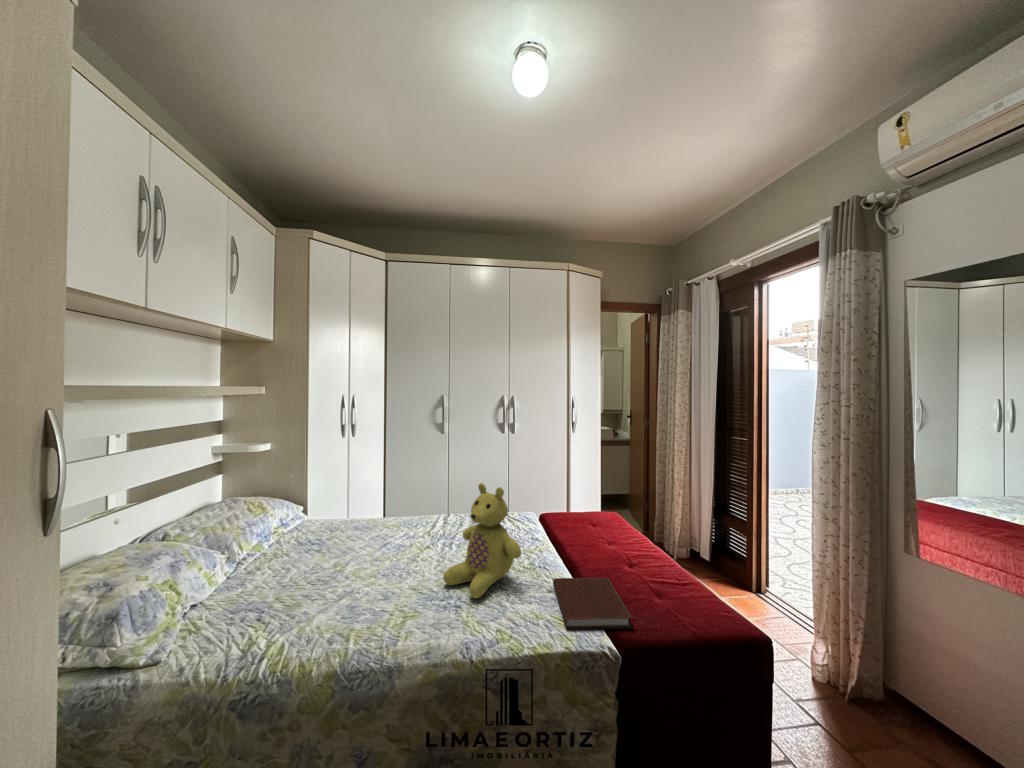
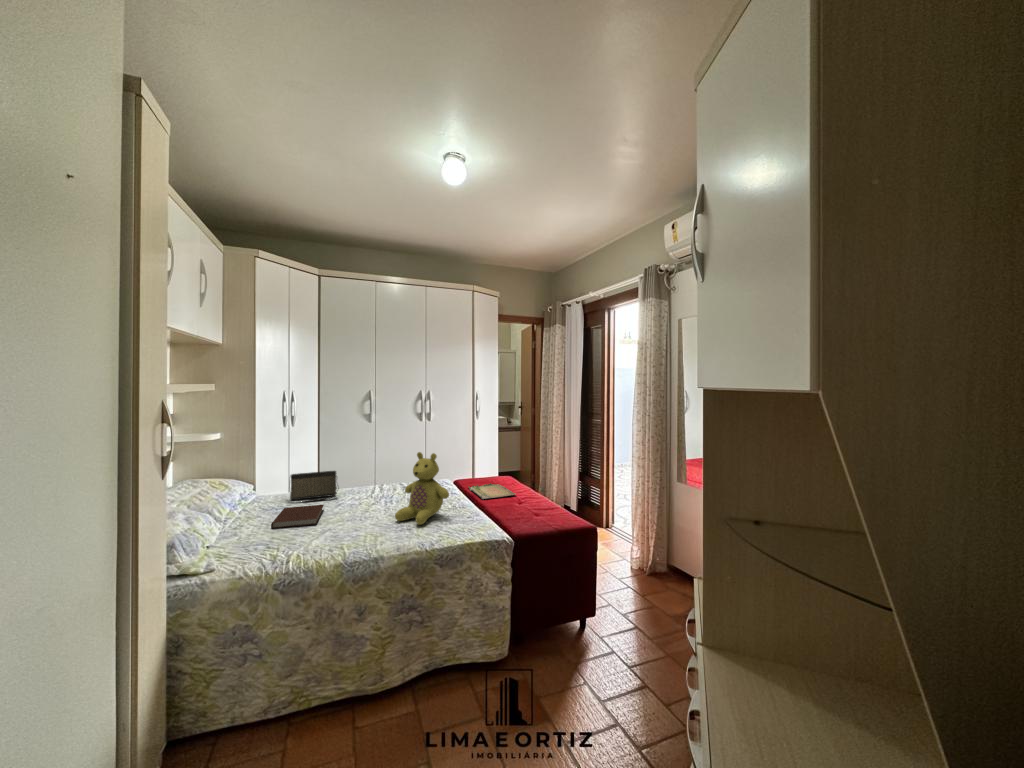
handbag: none [335,494,393,533] -> present [289,471,337,502]
tray: none [557,520,626,553] -> present [468,483,516,499]
notebook: present [553,578,633,630] -> present [271,505,324,529]

